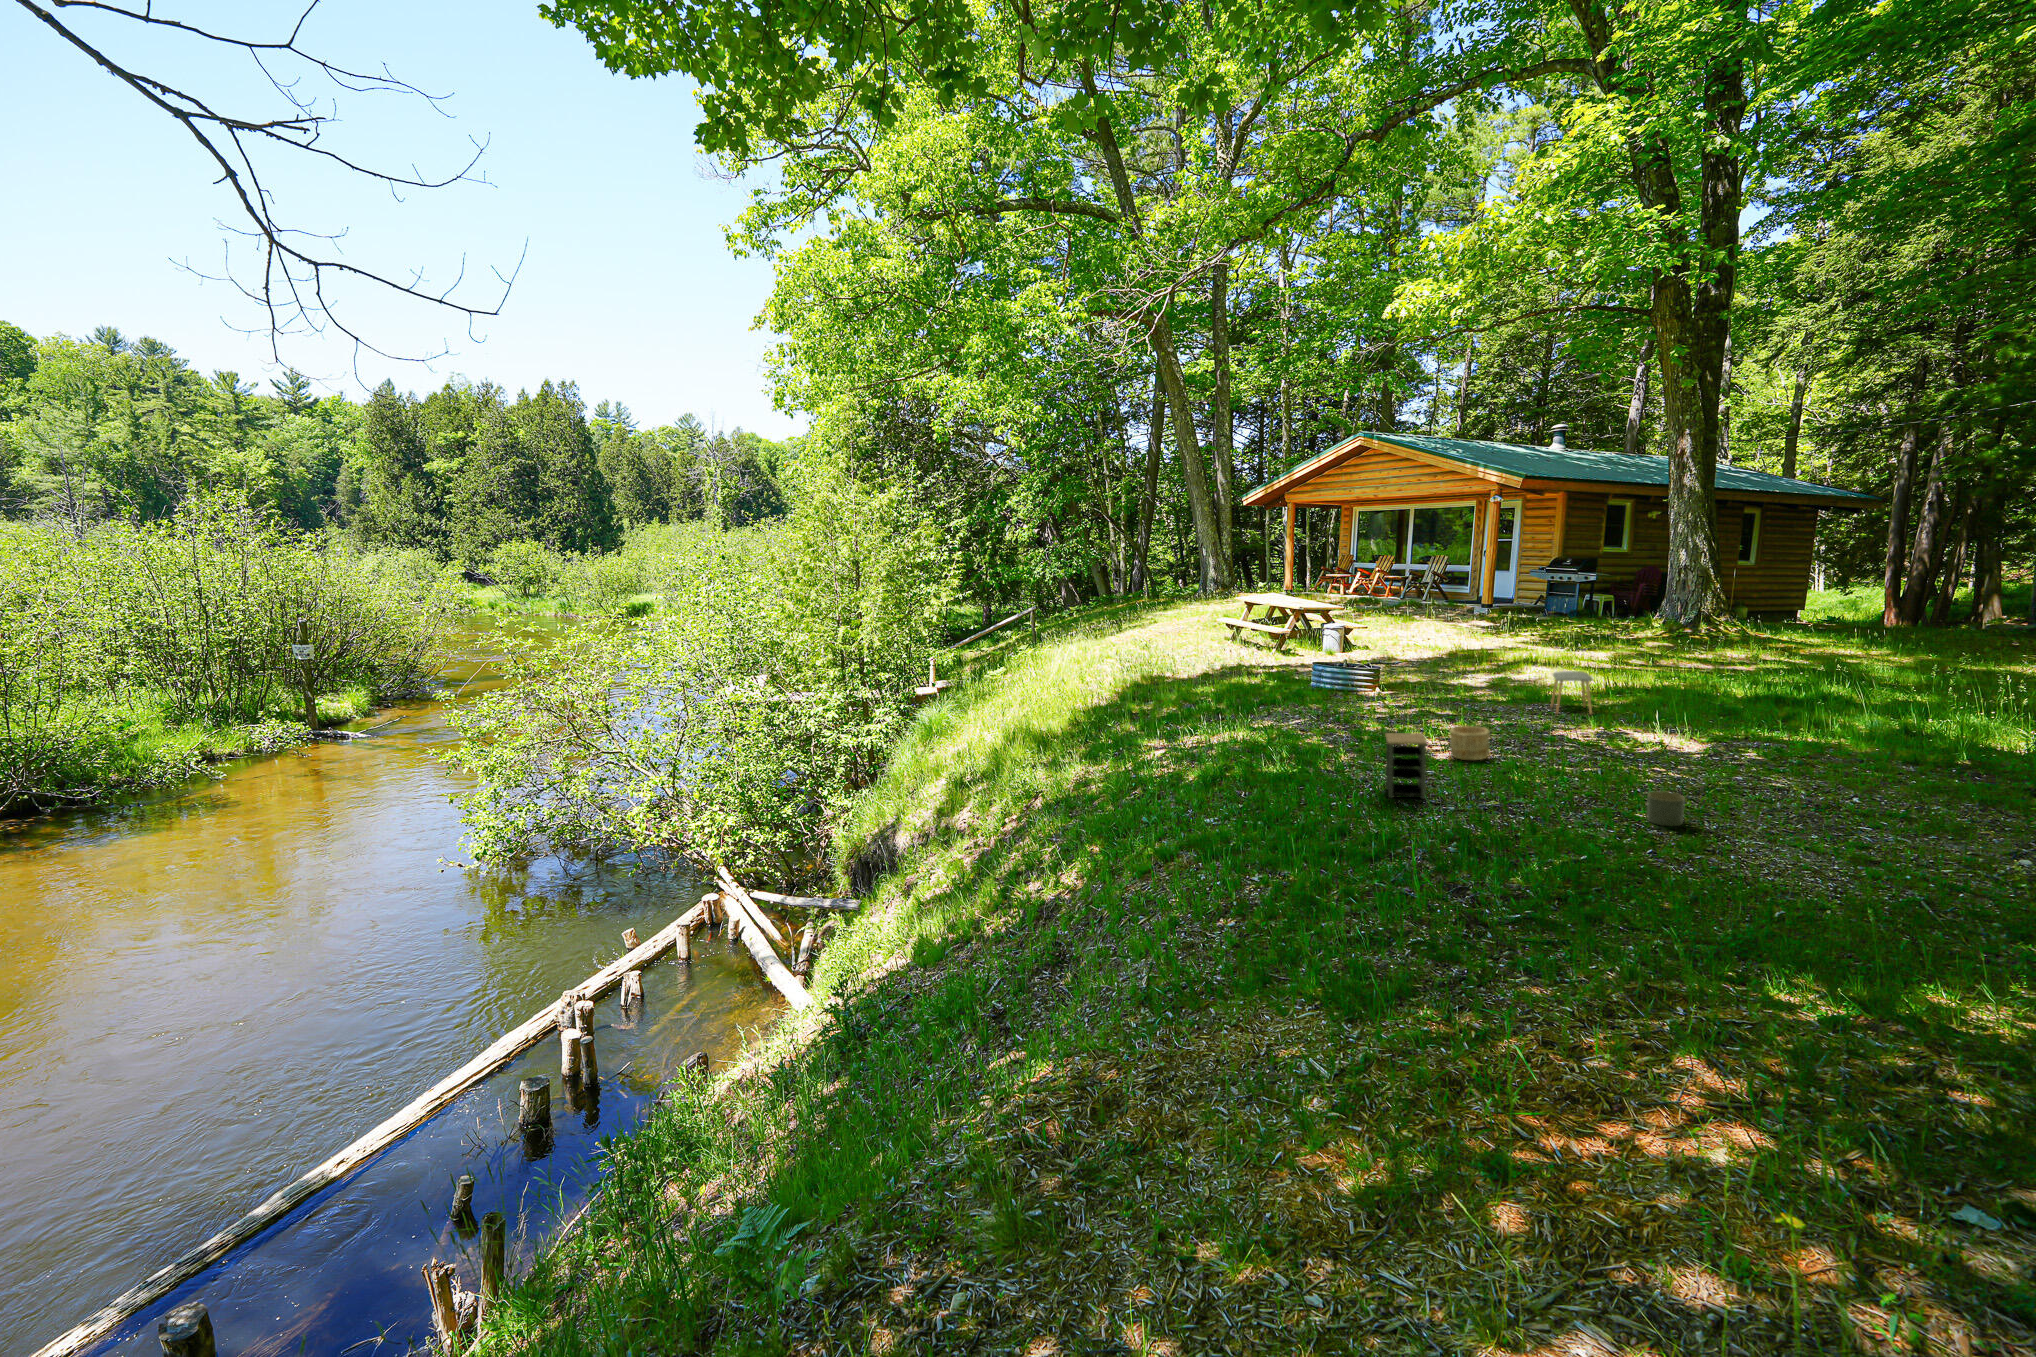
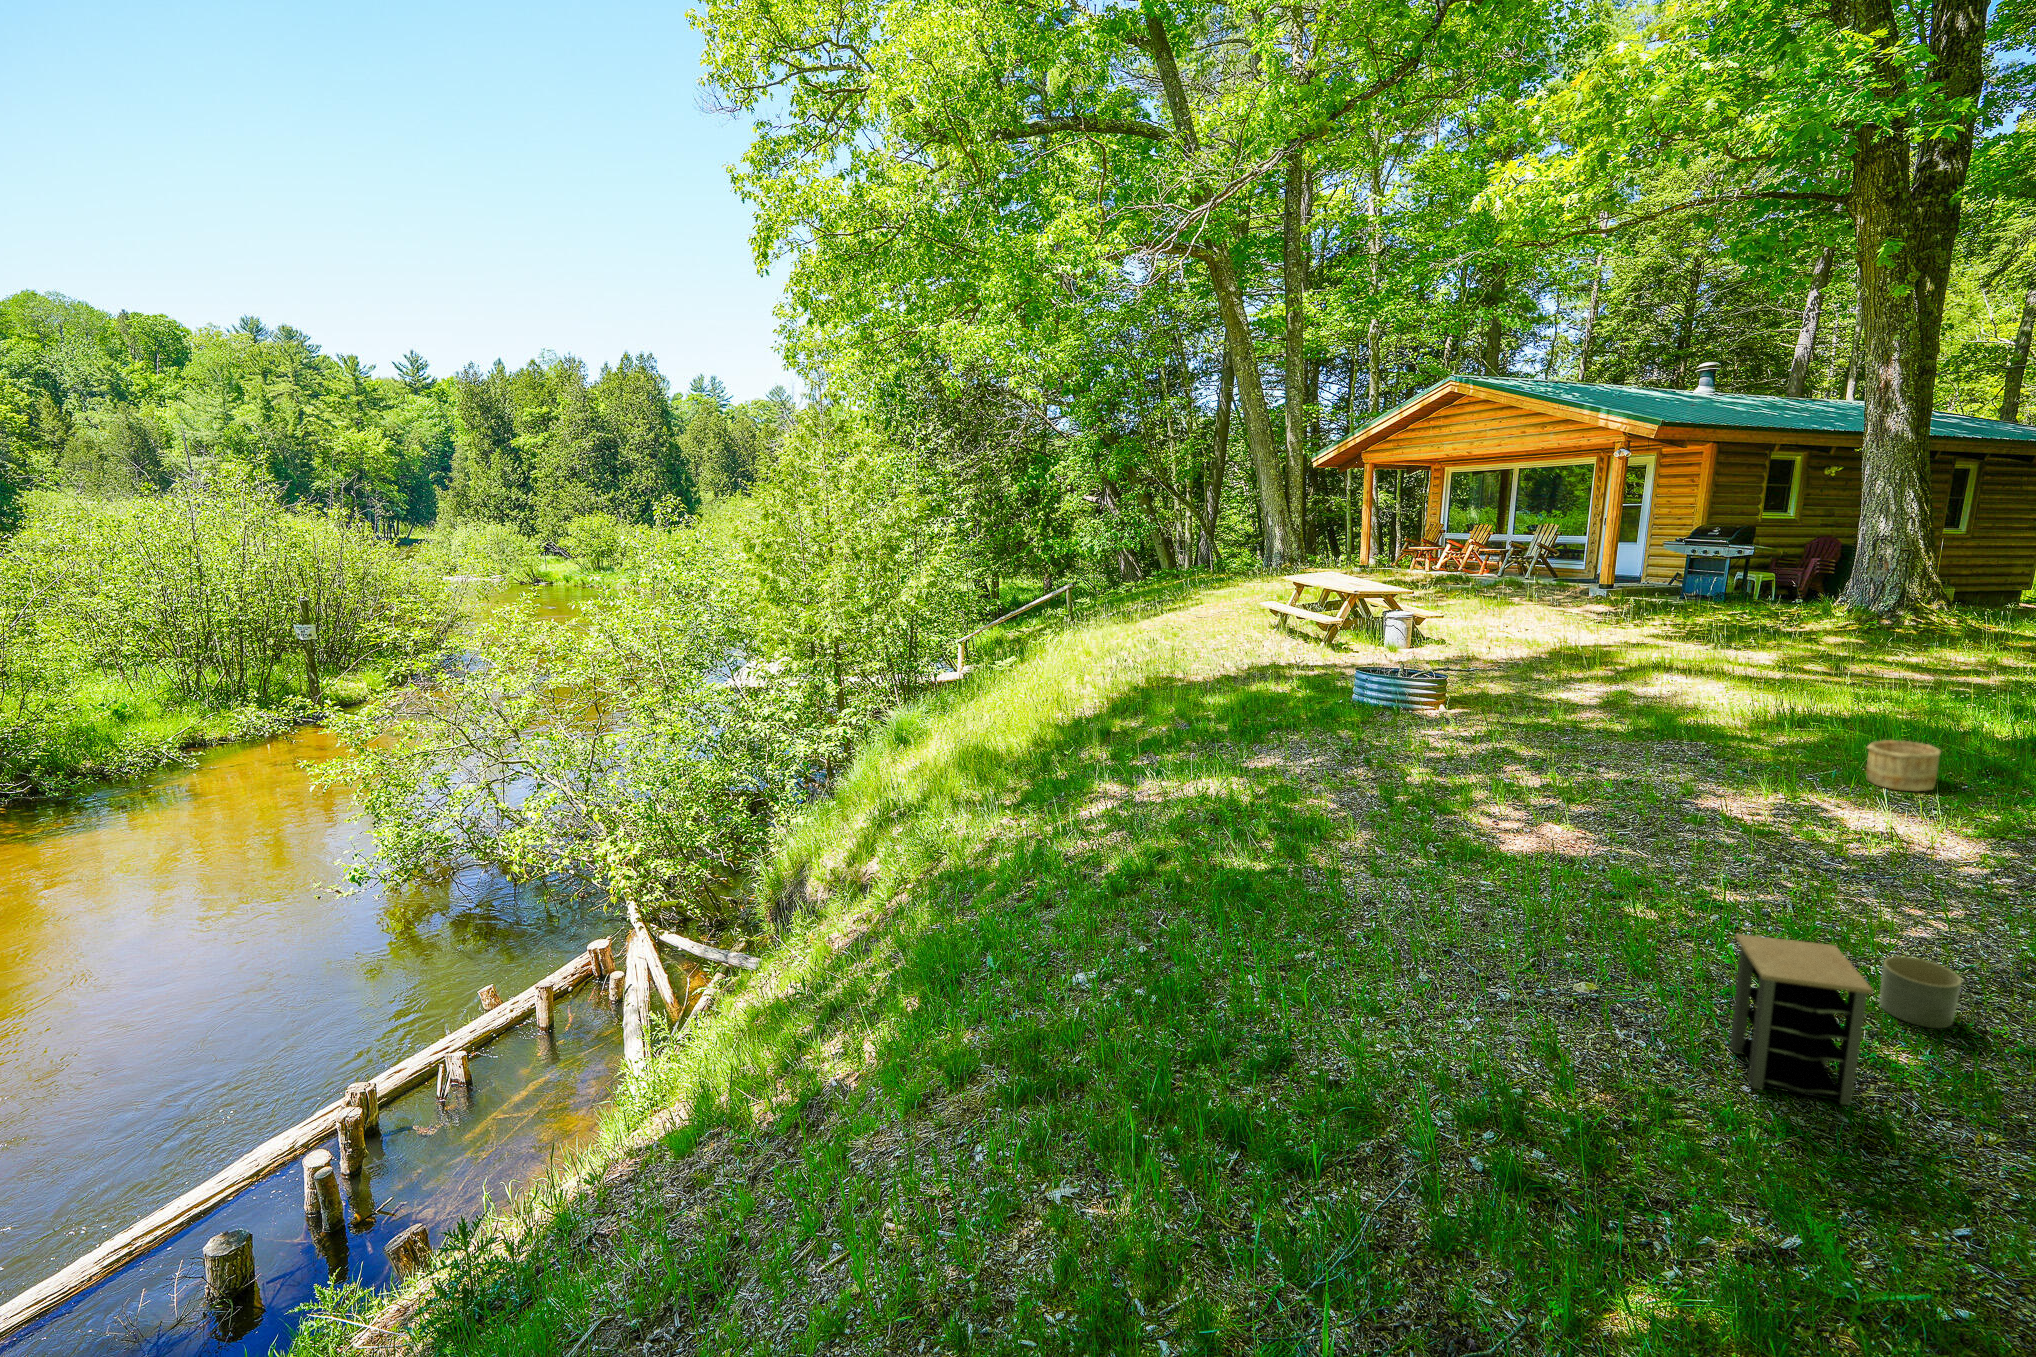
stool: present [1551,671,1593,714] -> none [1690,697,1761,762]
wooden bucket: present [1449,726,1489,760] -> present [1866,740,1941,791]
side table: present [1385,733,1427,799] -> present [1730,934,1873,1105]

